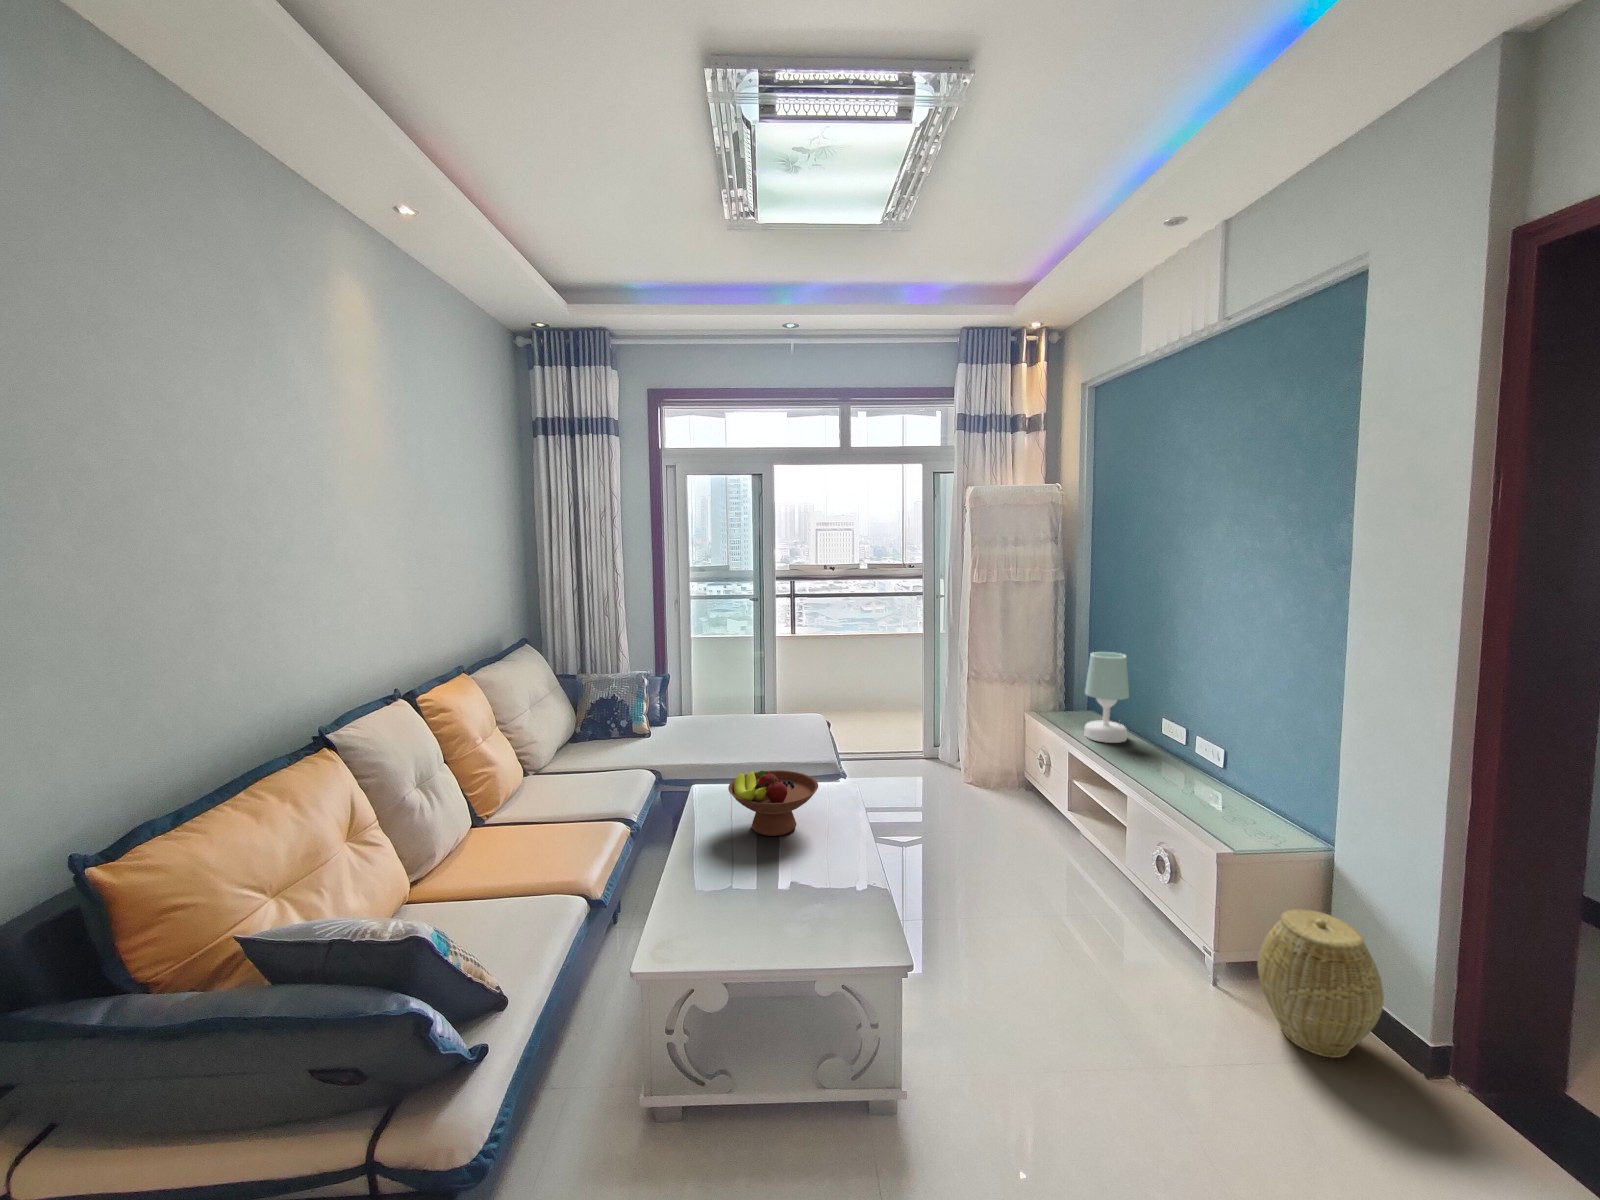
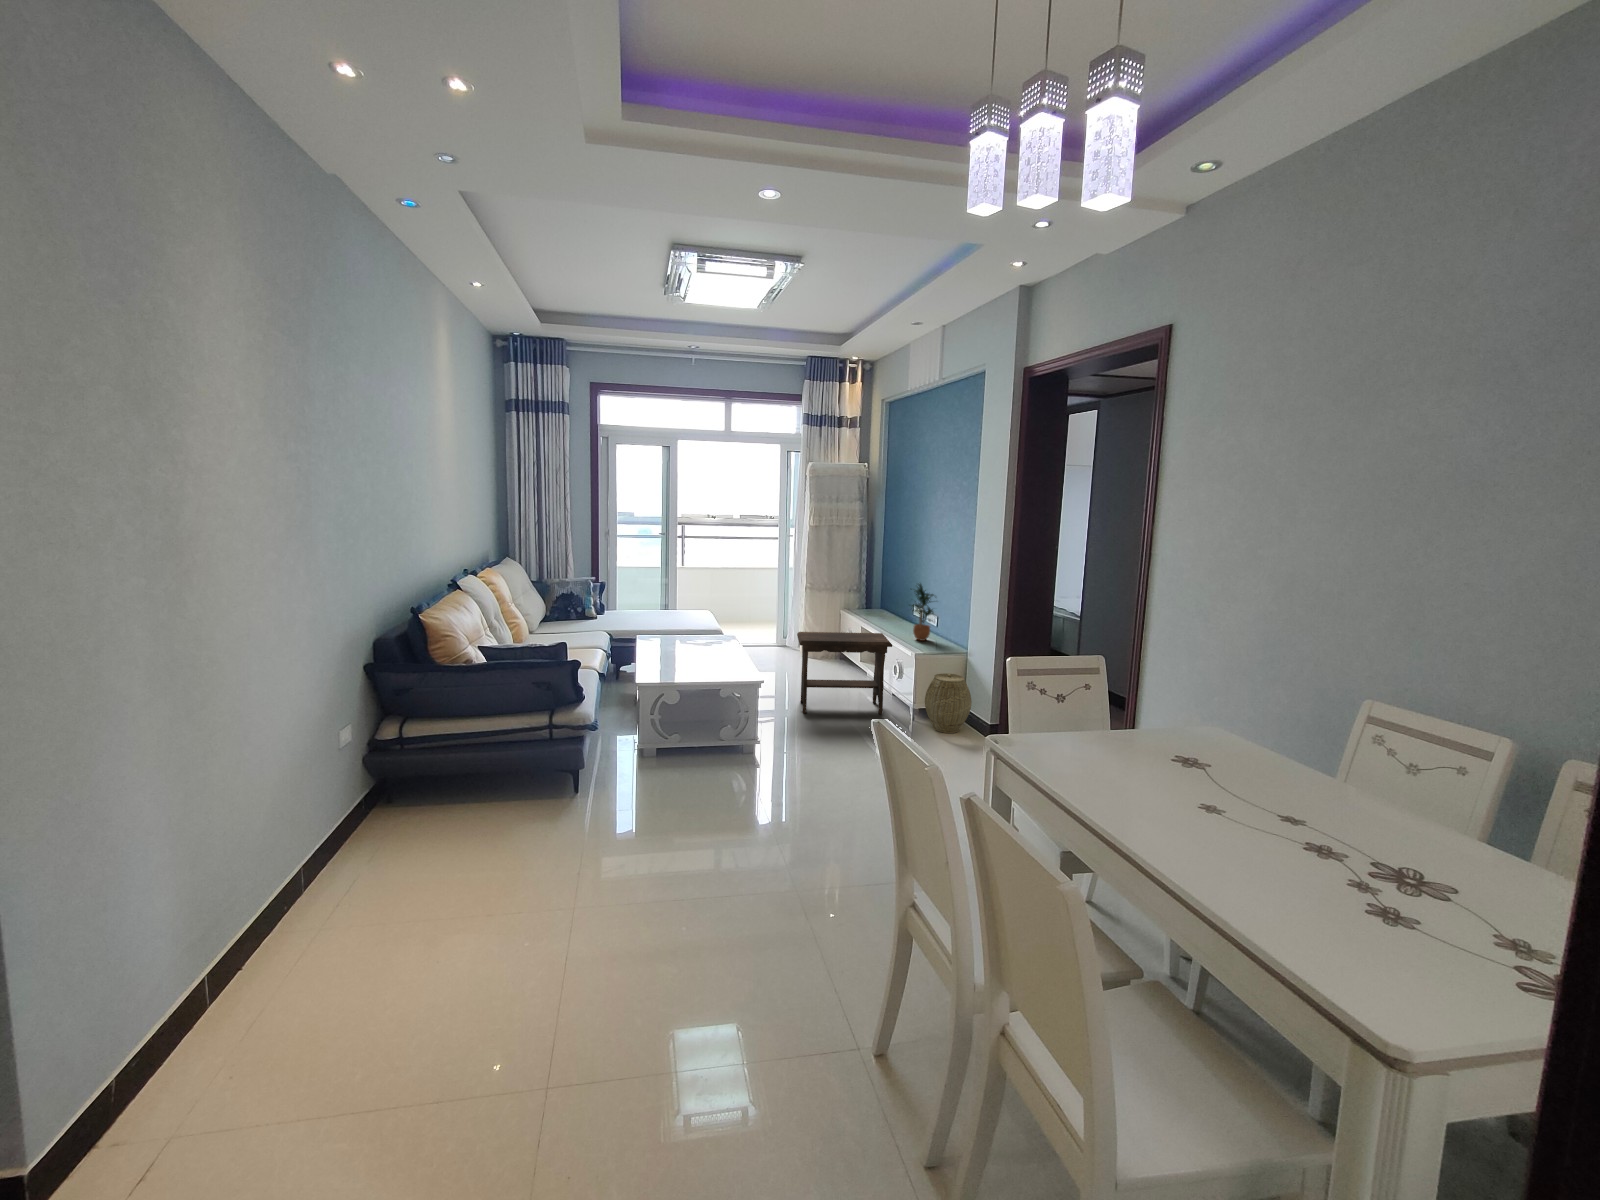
table lamp: present [1085,652,1129,743] -> none [872,568,896,620]
potted plant: none [1181,695,1248,811] -> present [912,584,934,641]
fruit bowl: present [728,770,818,836] -> none [666,619,716,653]
footstool: none [966,787,1168,966] -> present [797,632,892,714]

